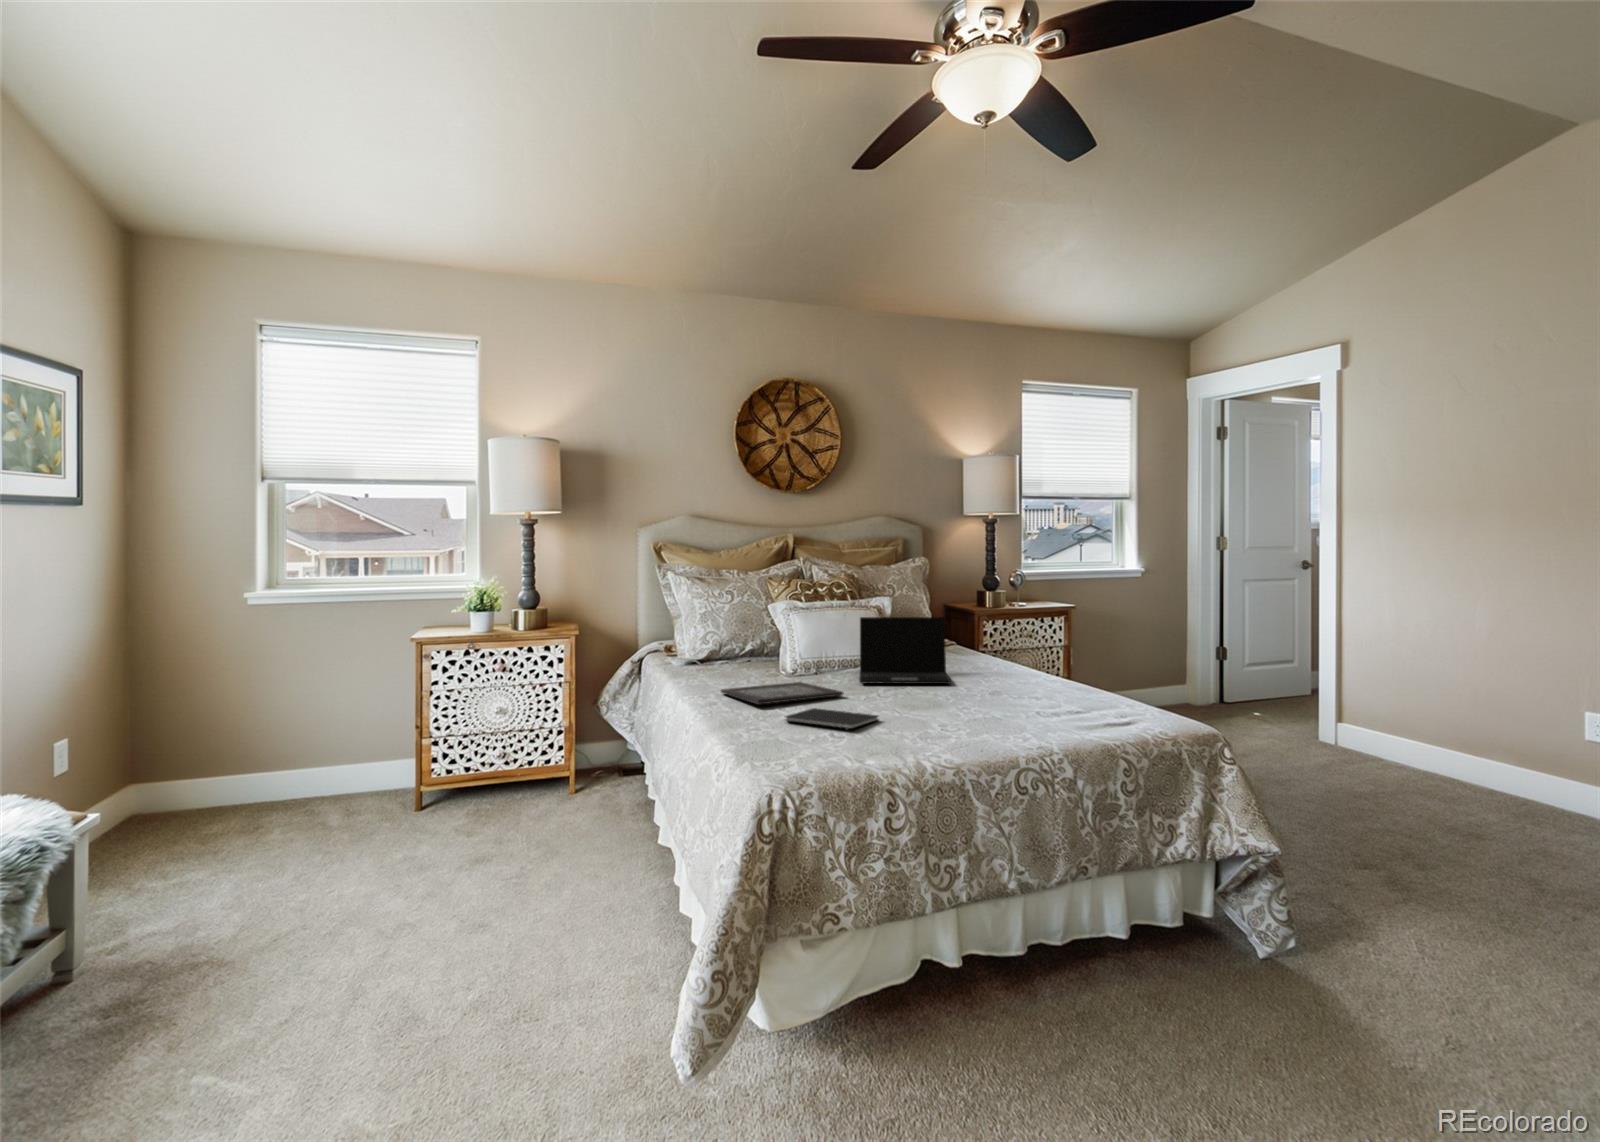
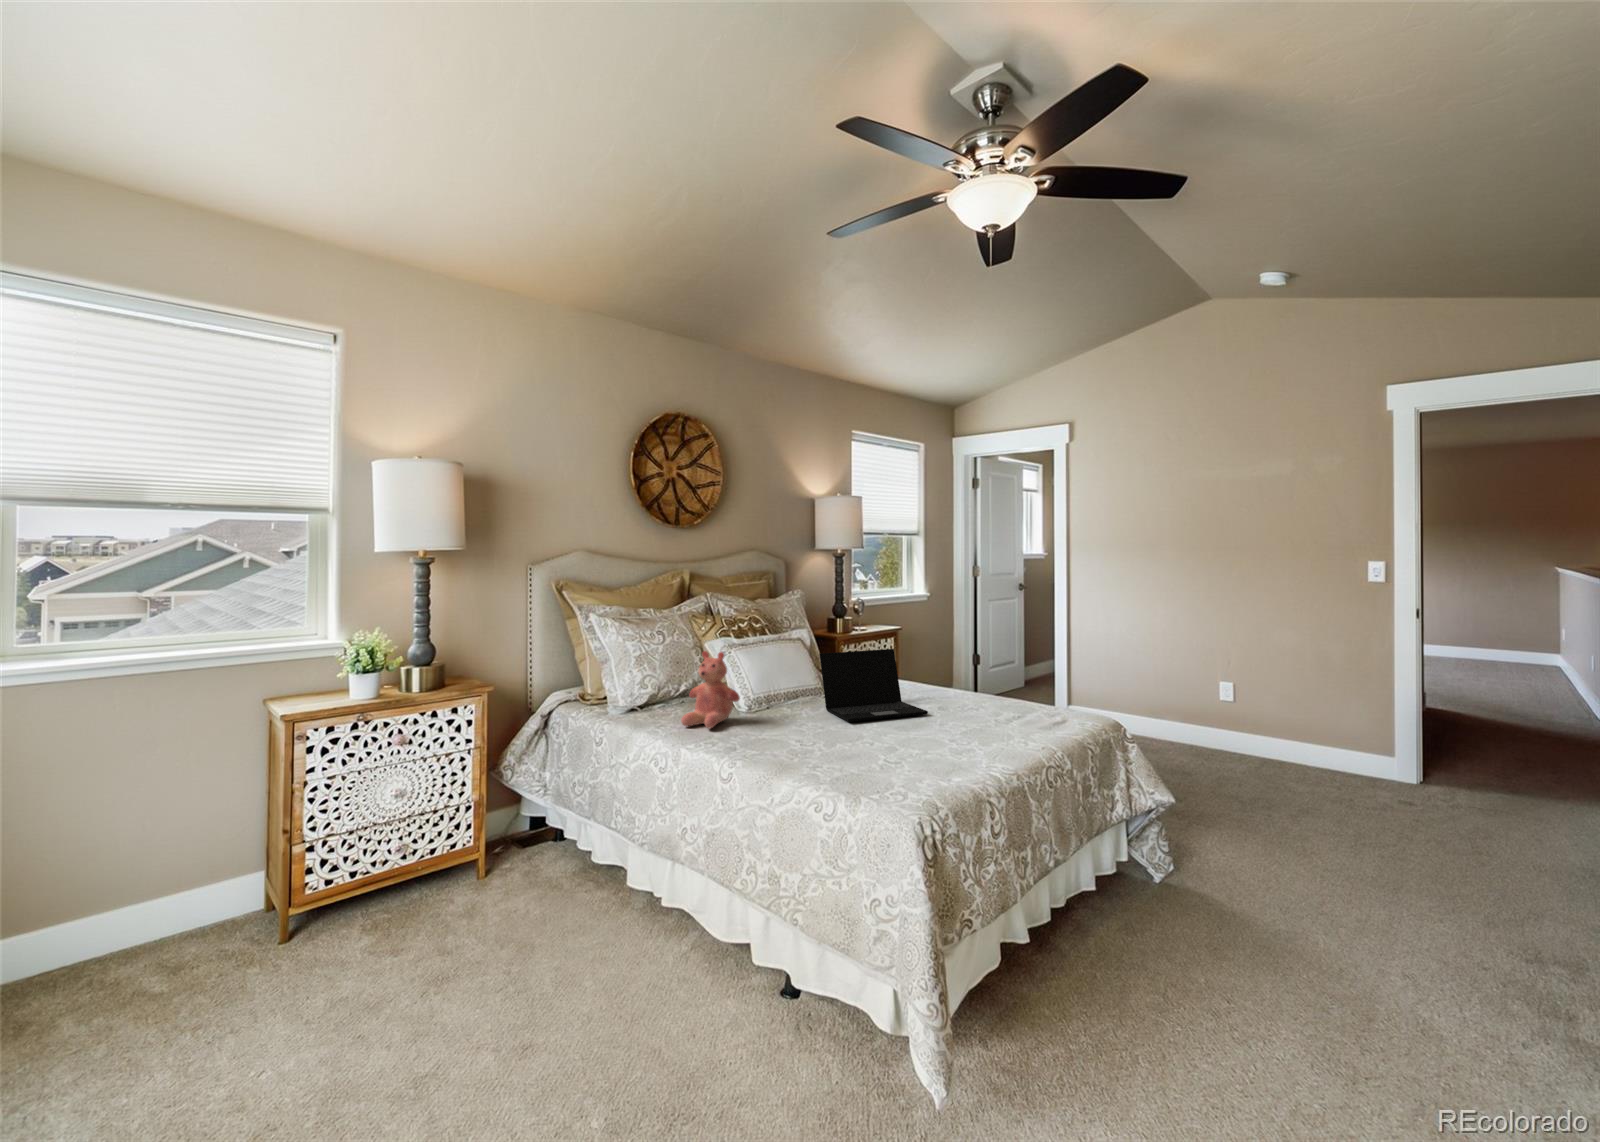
teddy bear: none [711,607,765,678] -> present [681,651,740,728]
tray: present [721,682,844,705] -> none [729,726,858,762]
notebook: present [786,708,878,729] -> none [857,760,943,784]

